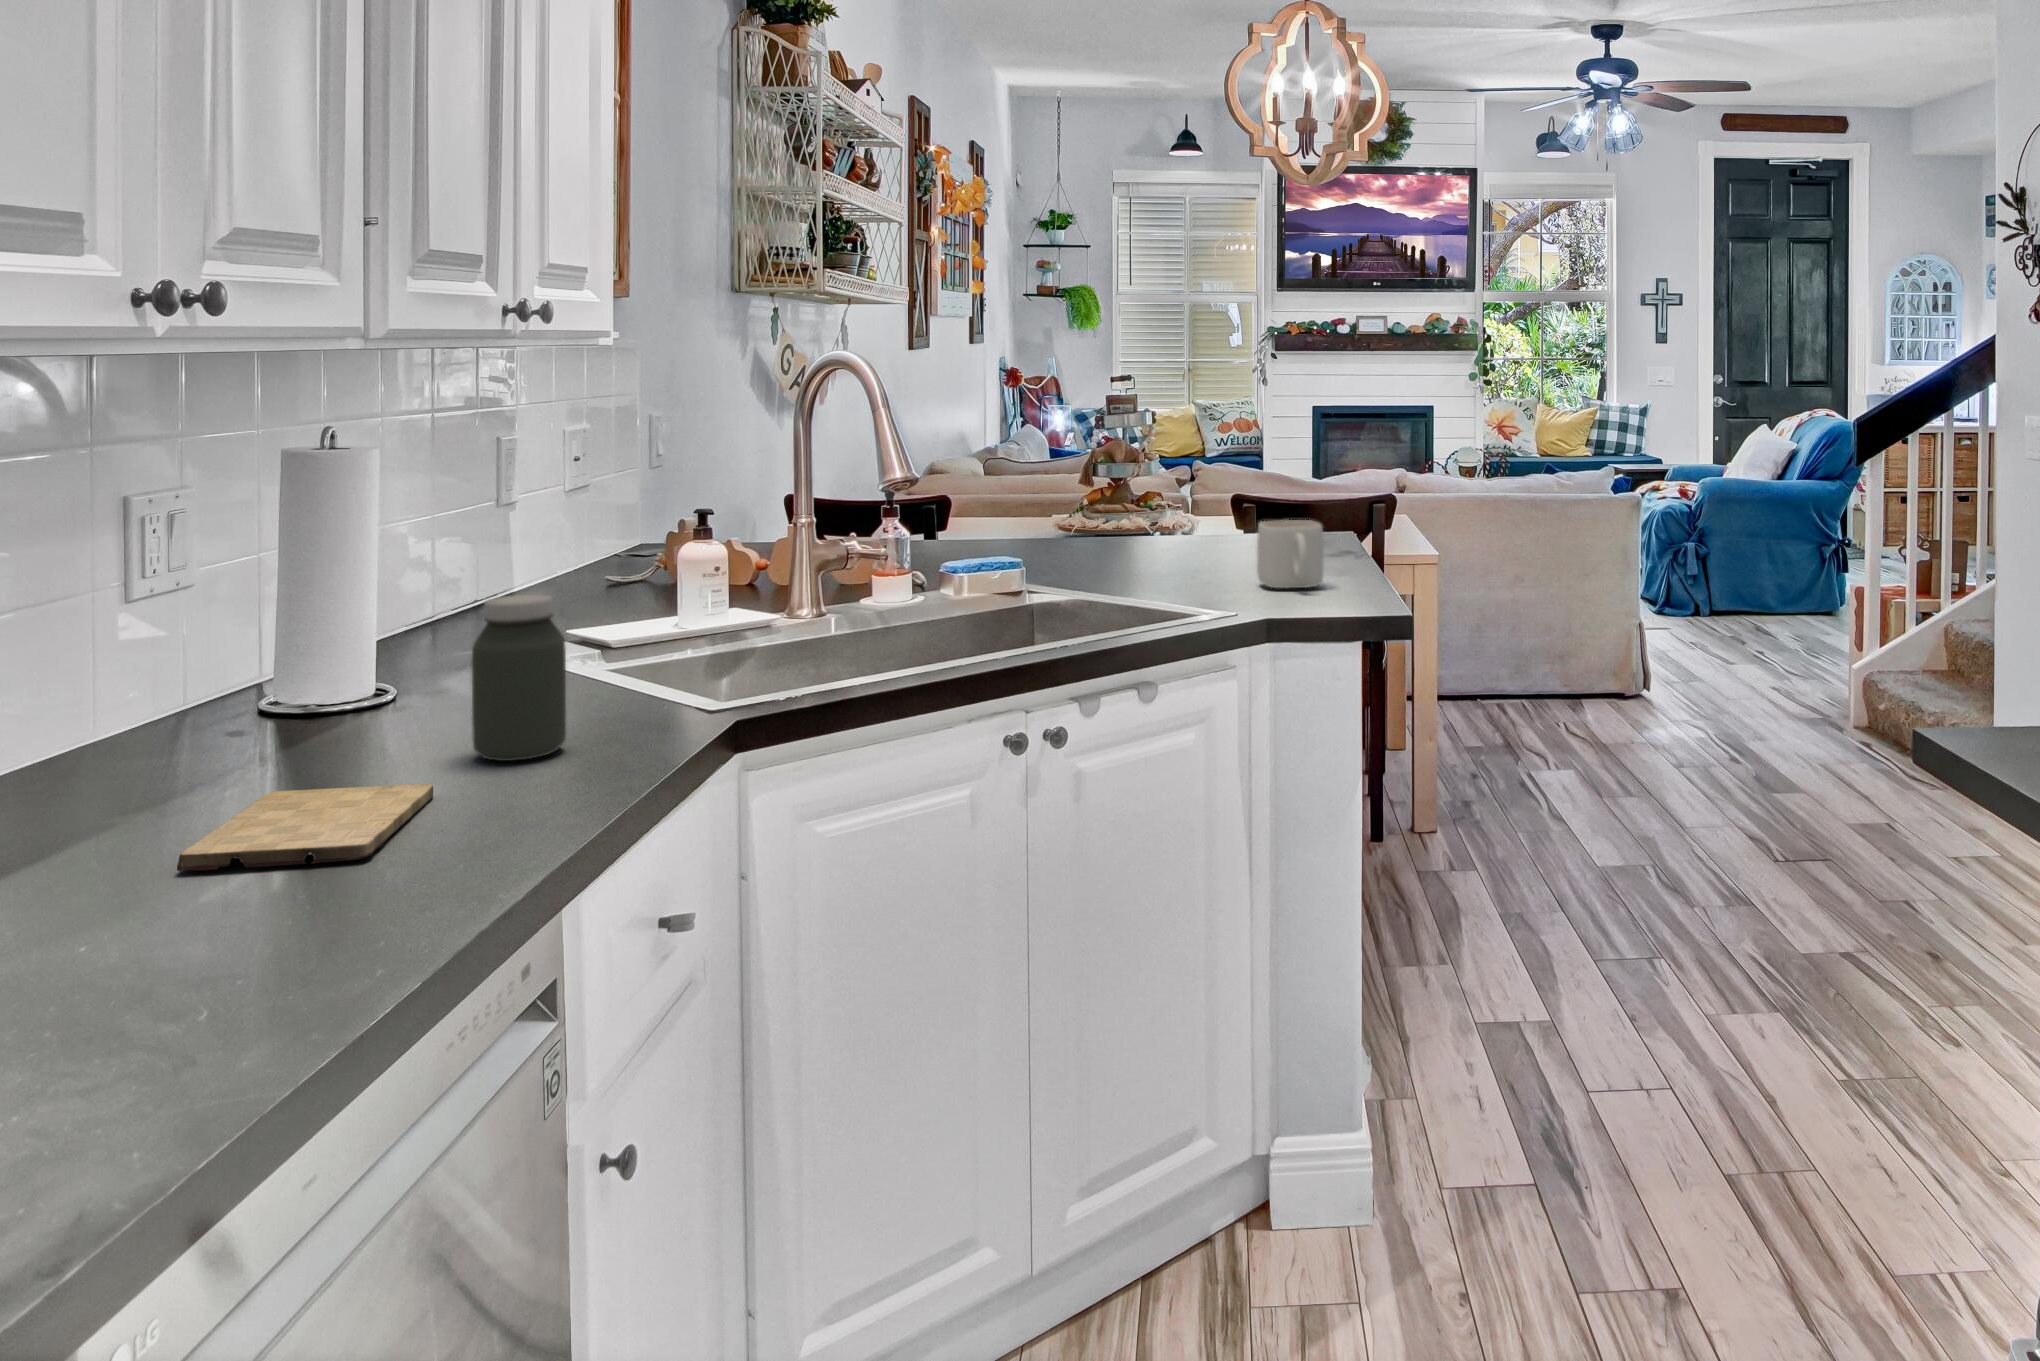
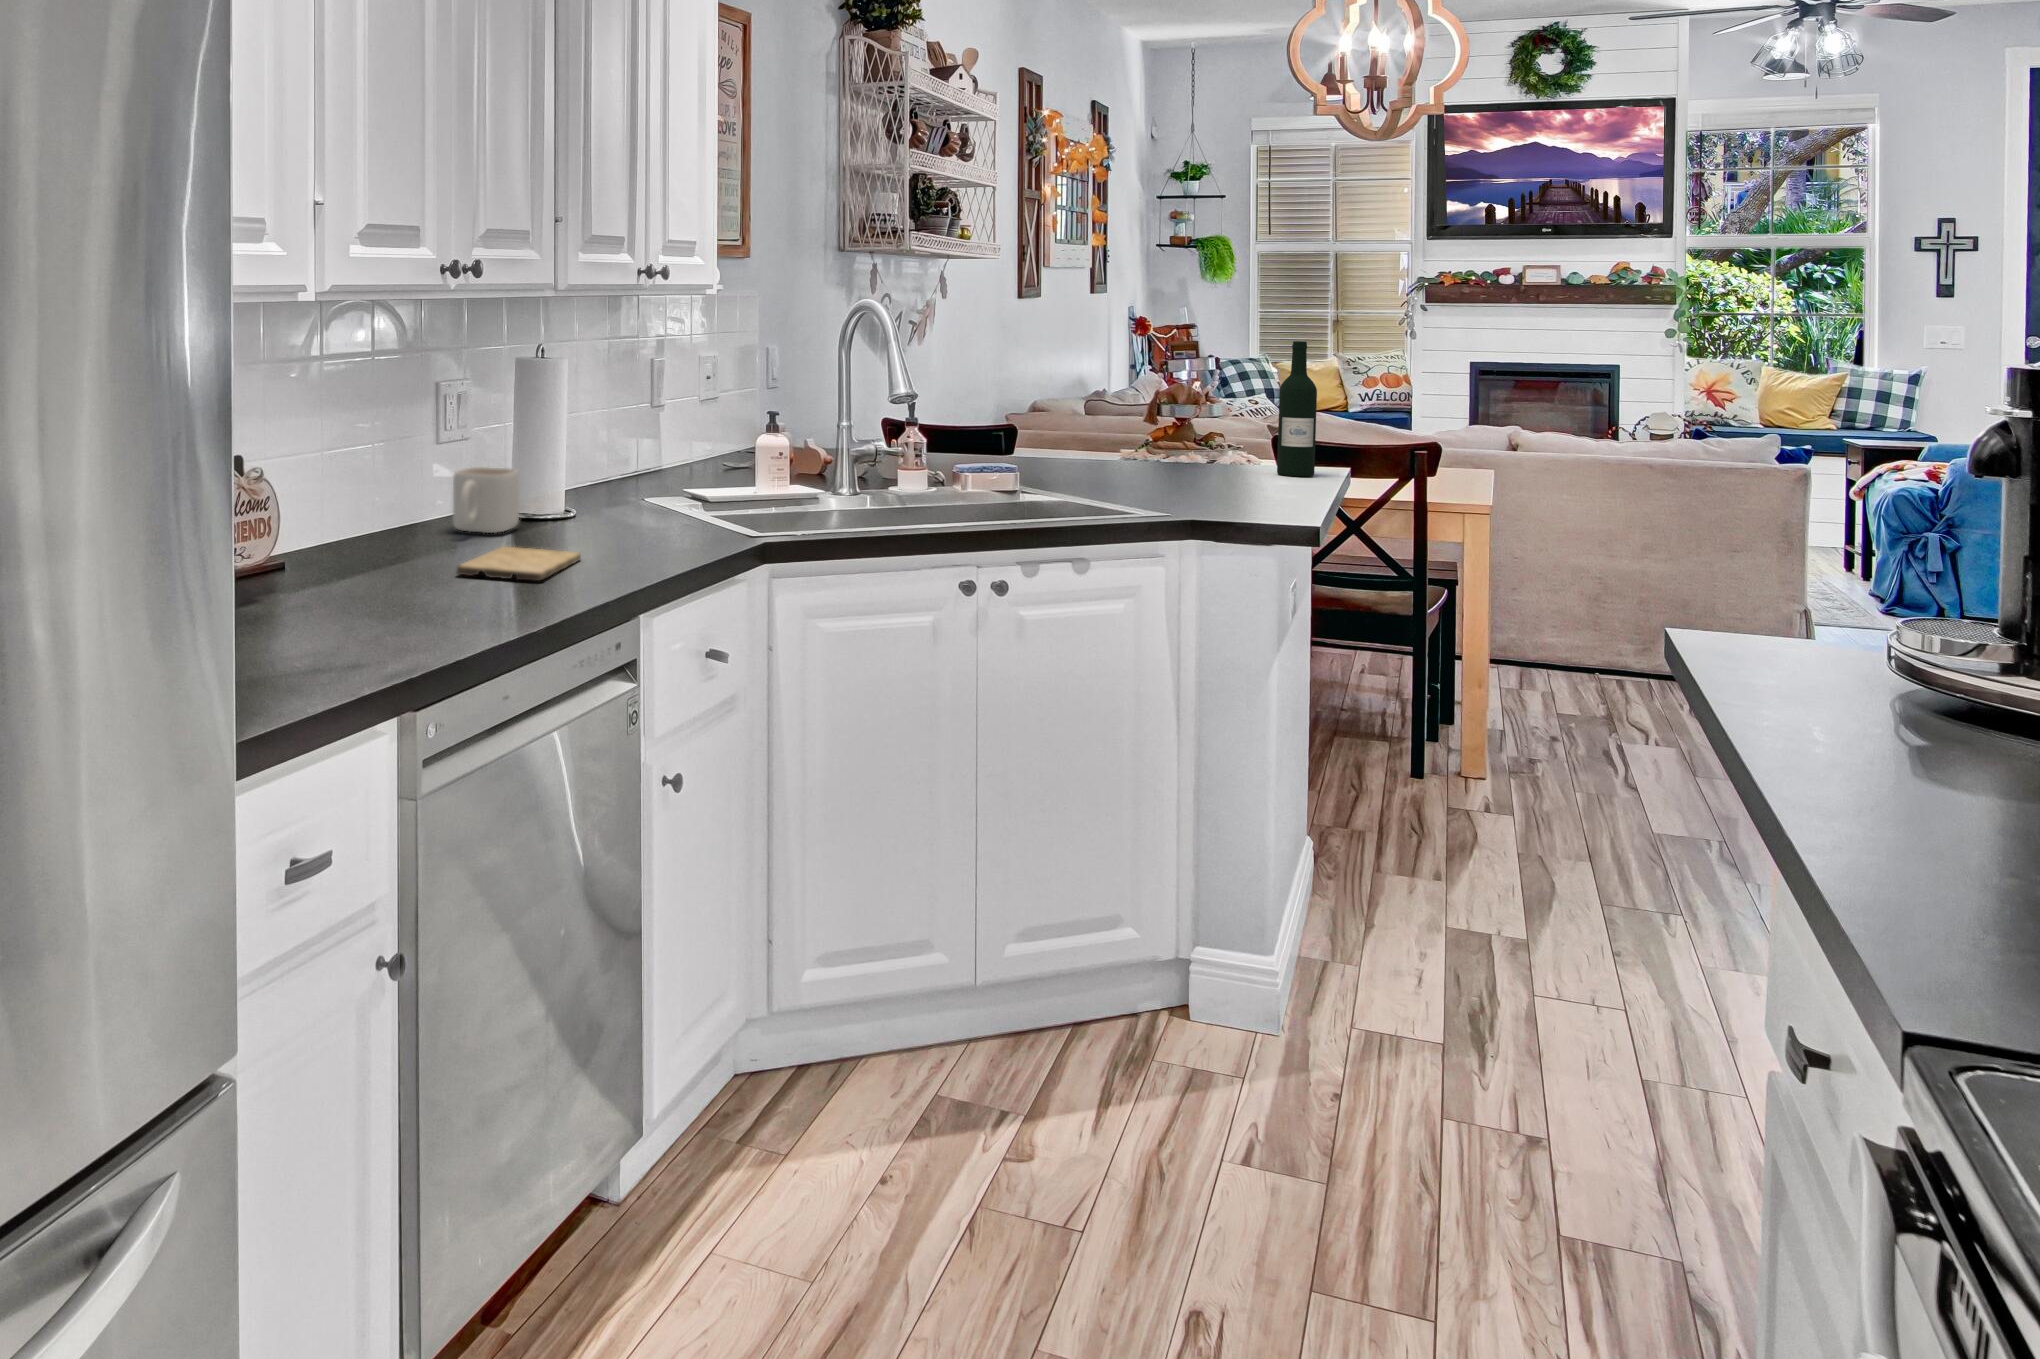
wine bottle: none [1278,393,1315,543] -> present [1277,341,1317,477]
mug: present [1257,520,1324,588] -> present [453,467,519,533]
jar: present [472,595,566,761] -> none [606,450,658,548]

